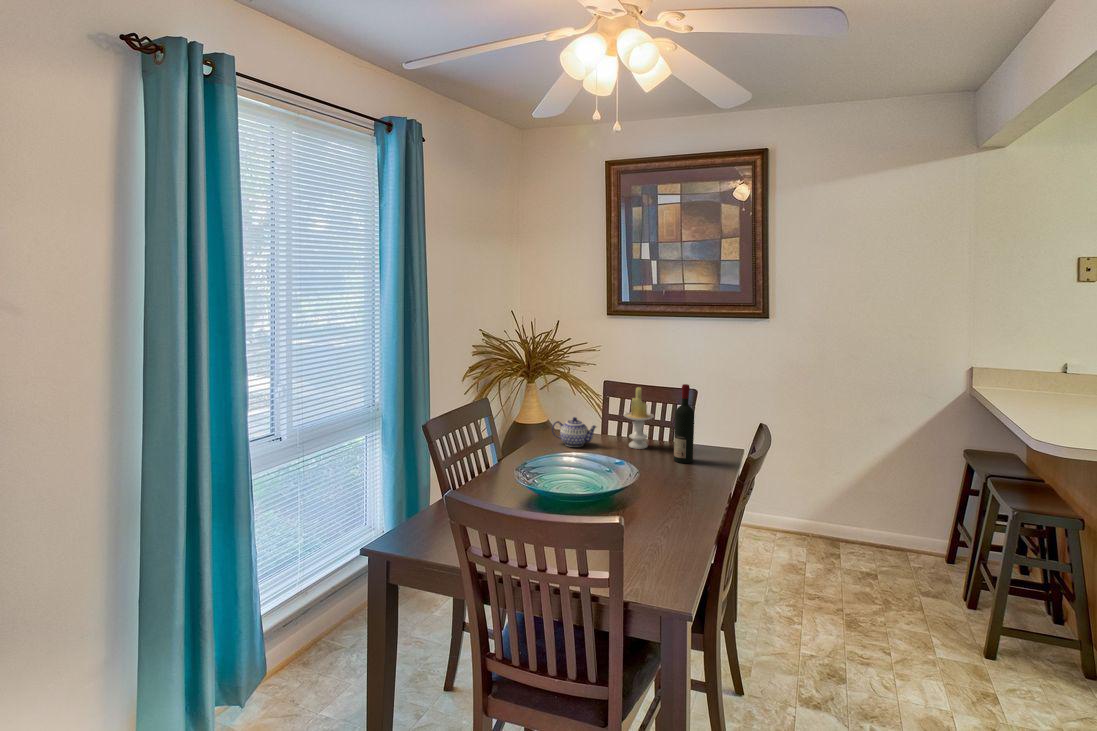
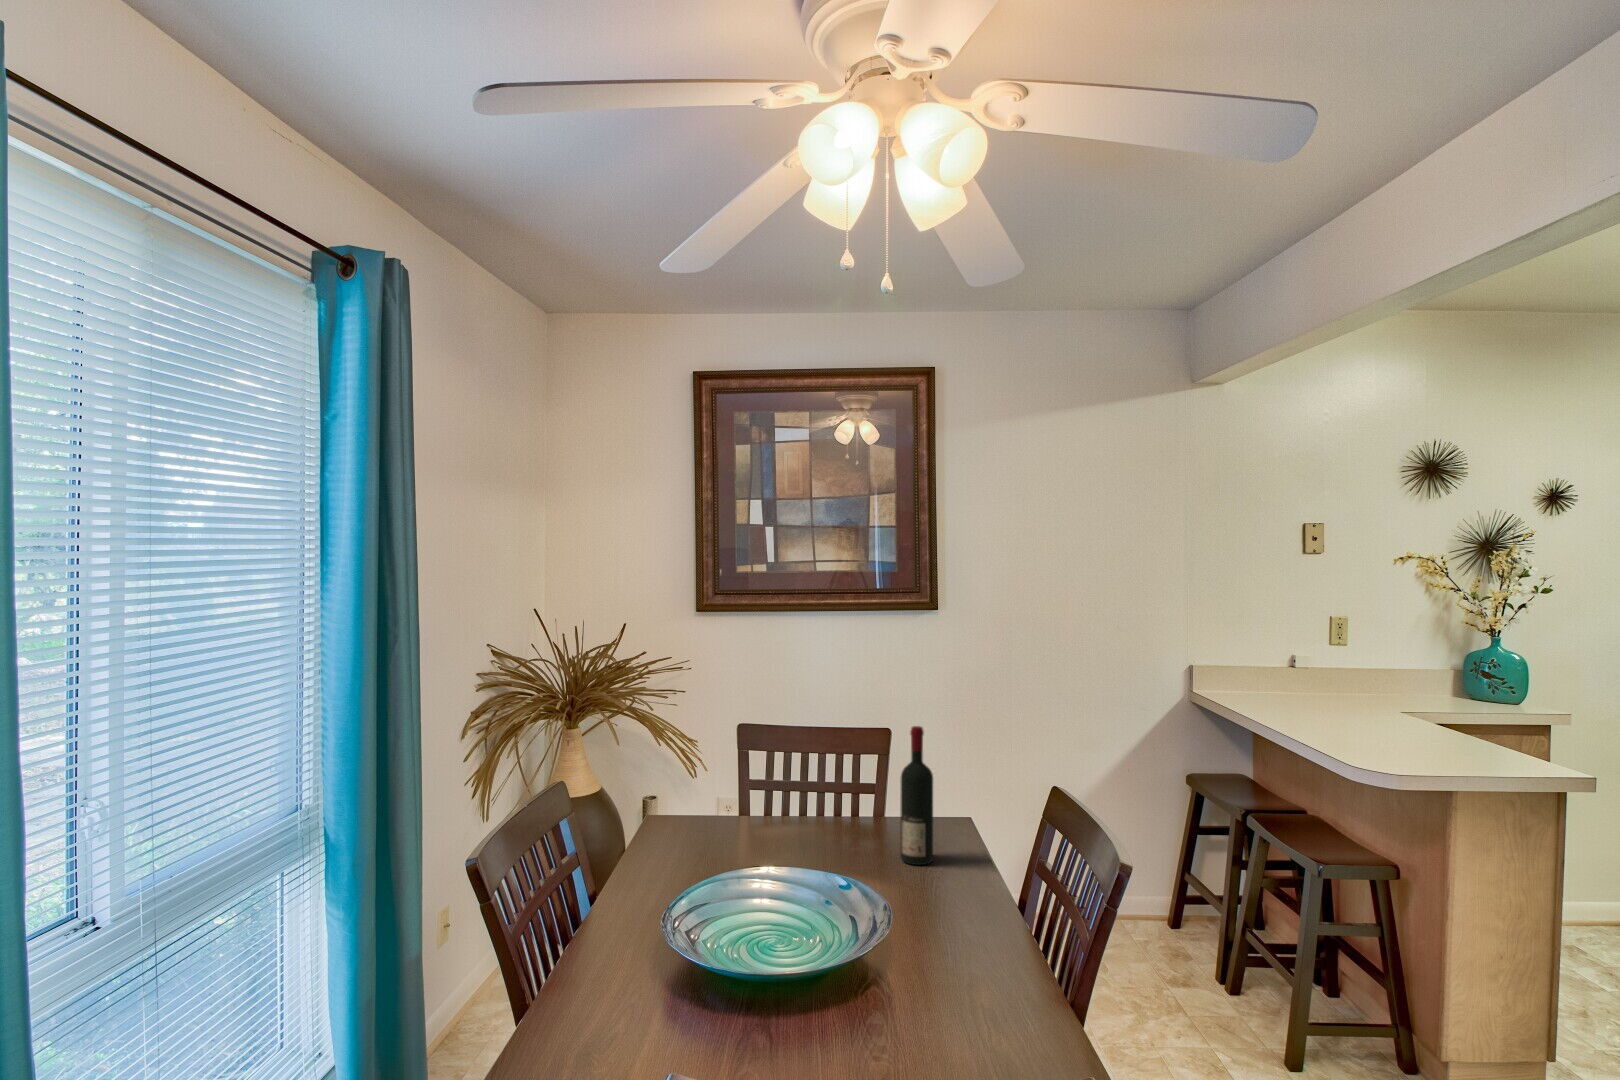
candle: present [624,387,654,449] -> none [797,733,850,844]
teapot: present [552,417,597,447] -> none [670,797,755,853]

